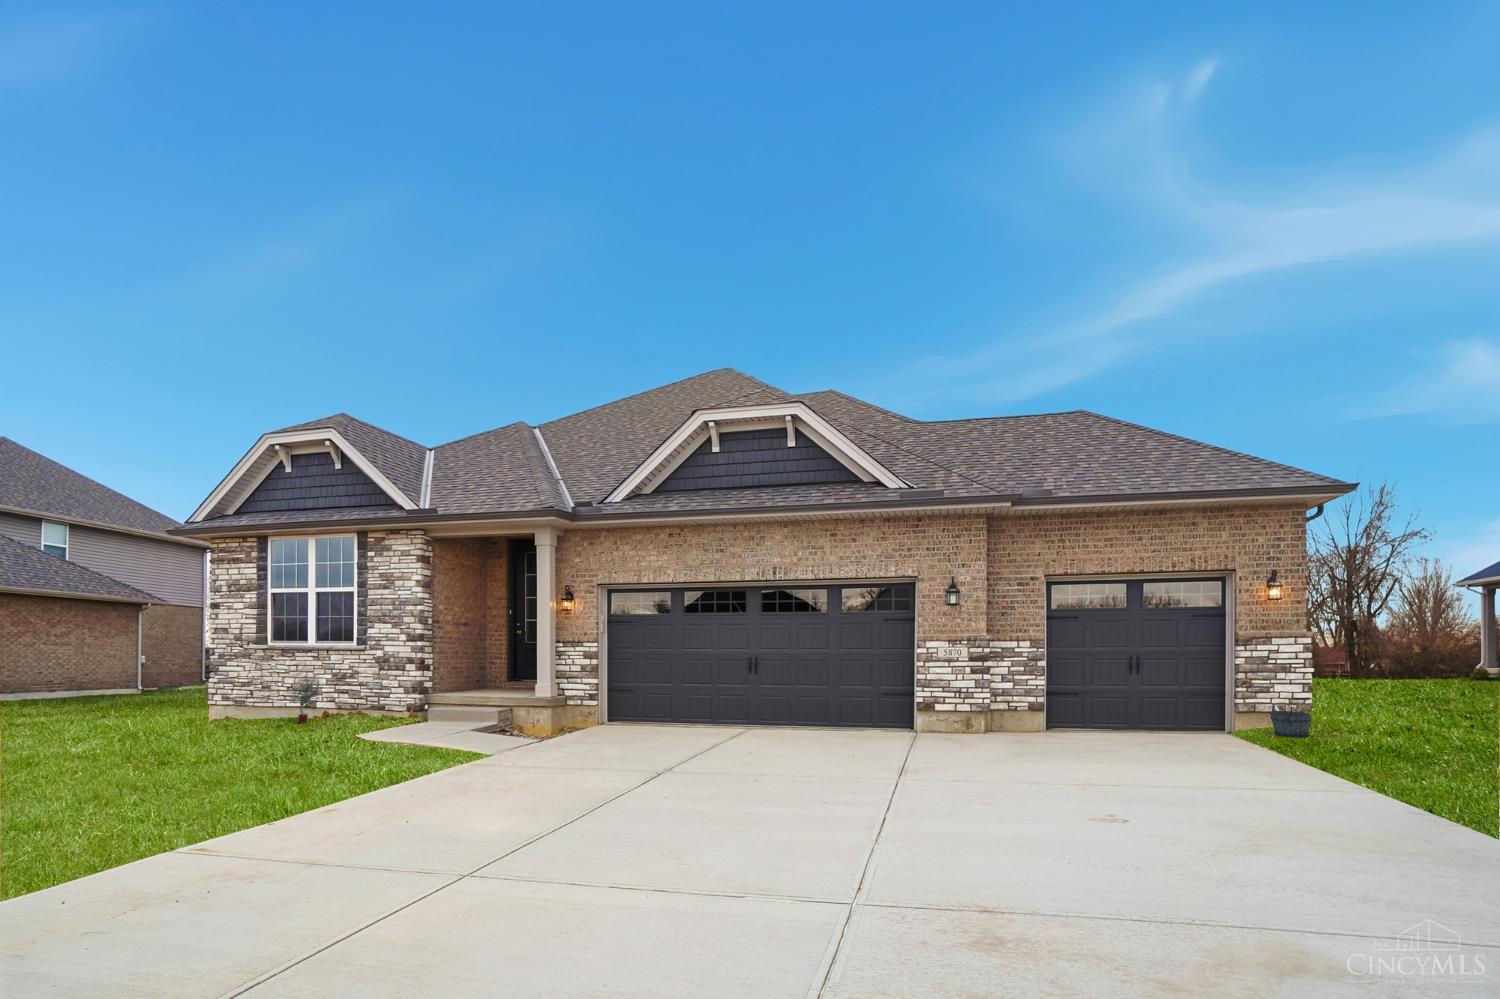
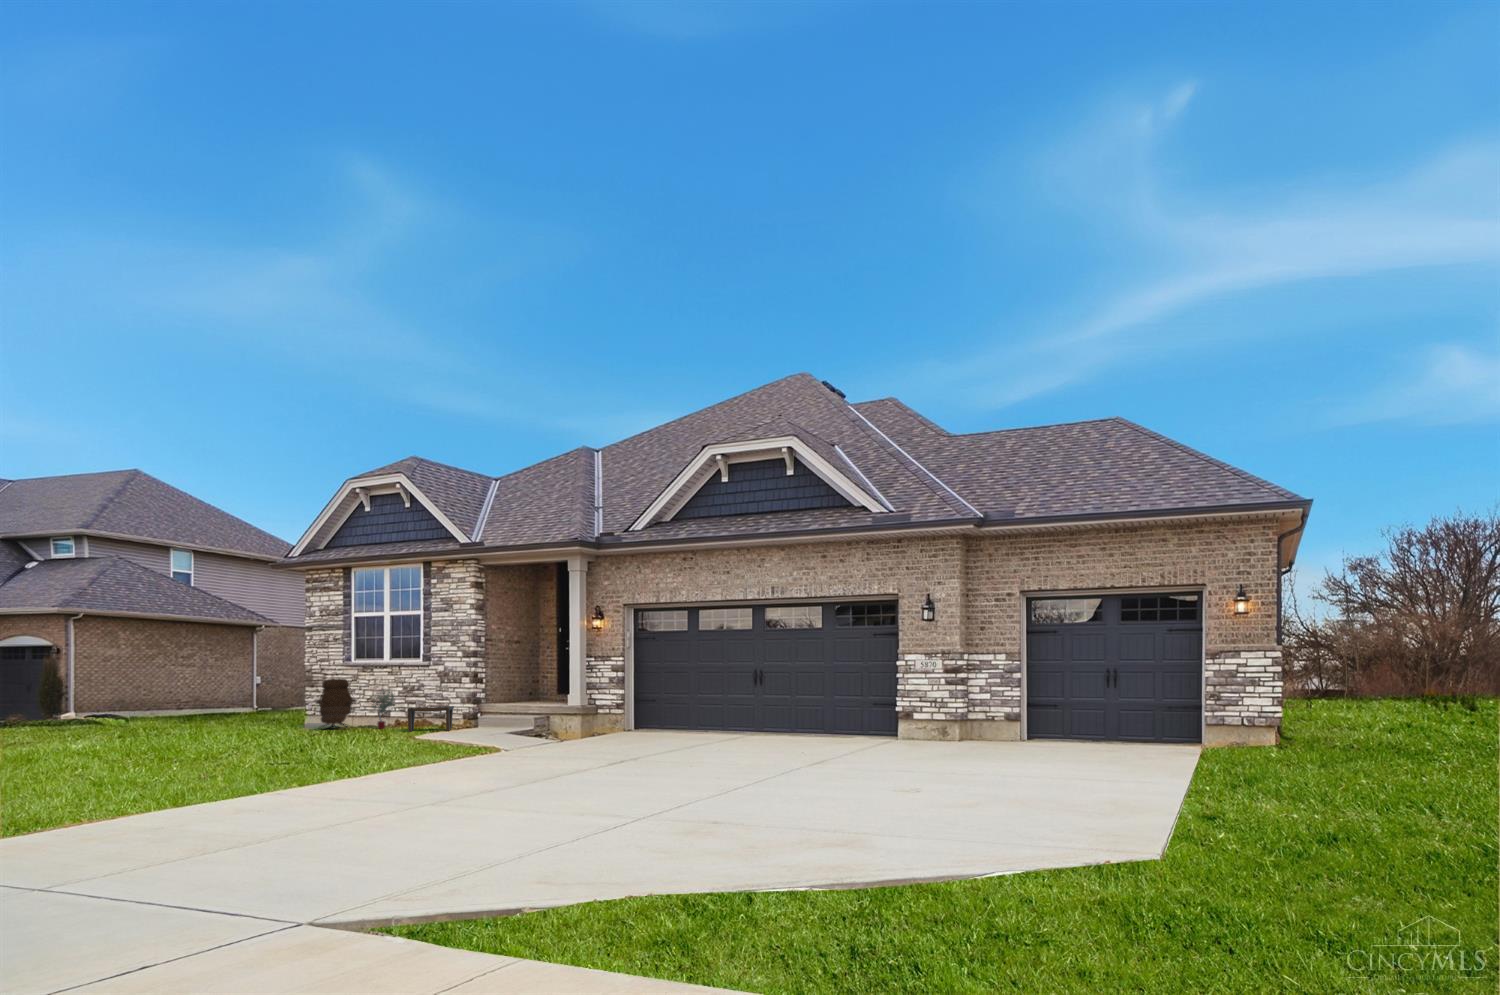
lounge chair: none [219,664,271,727] -> present [316,679,356,729]
bench: none [338,696,394,729] -> present [407,706,454,732]
wooden bucket: present [1270,707,1311,737] -> none [1232,716,1269,747]

